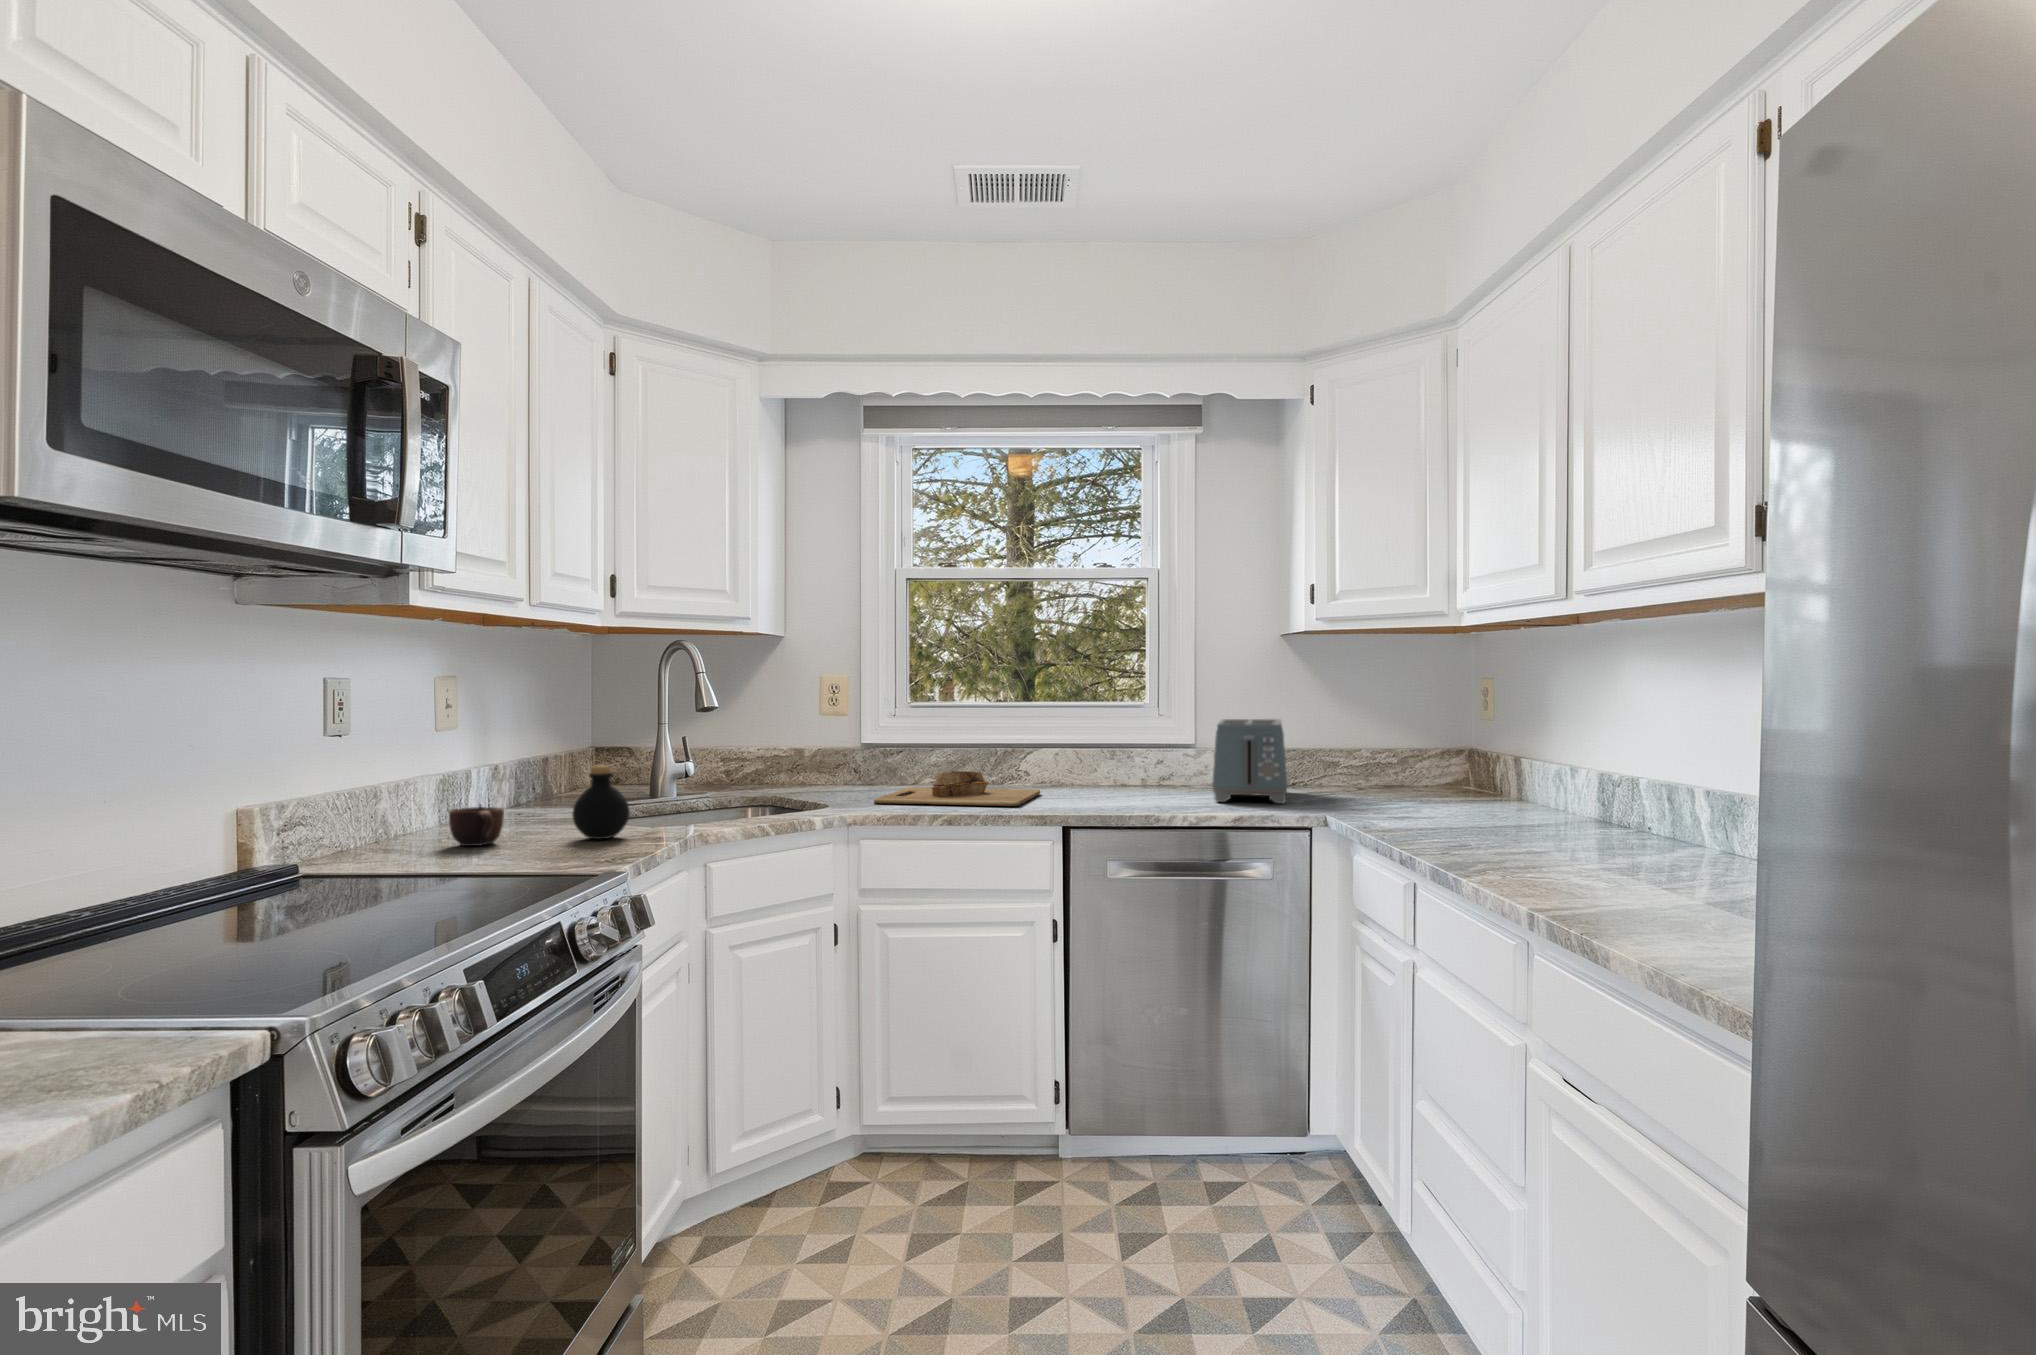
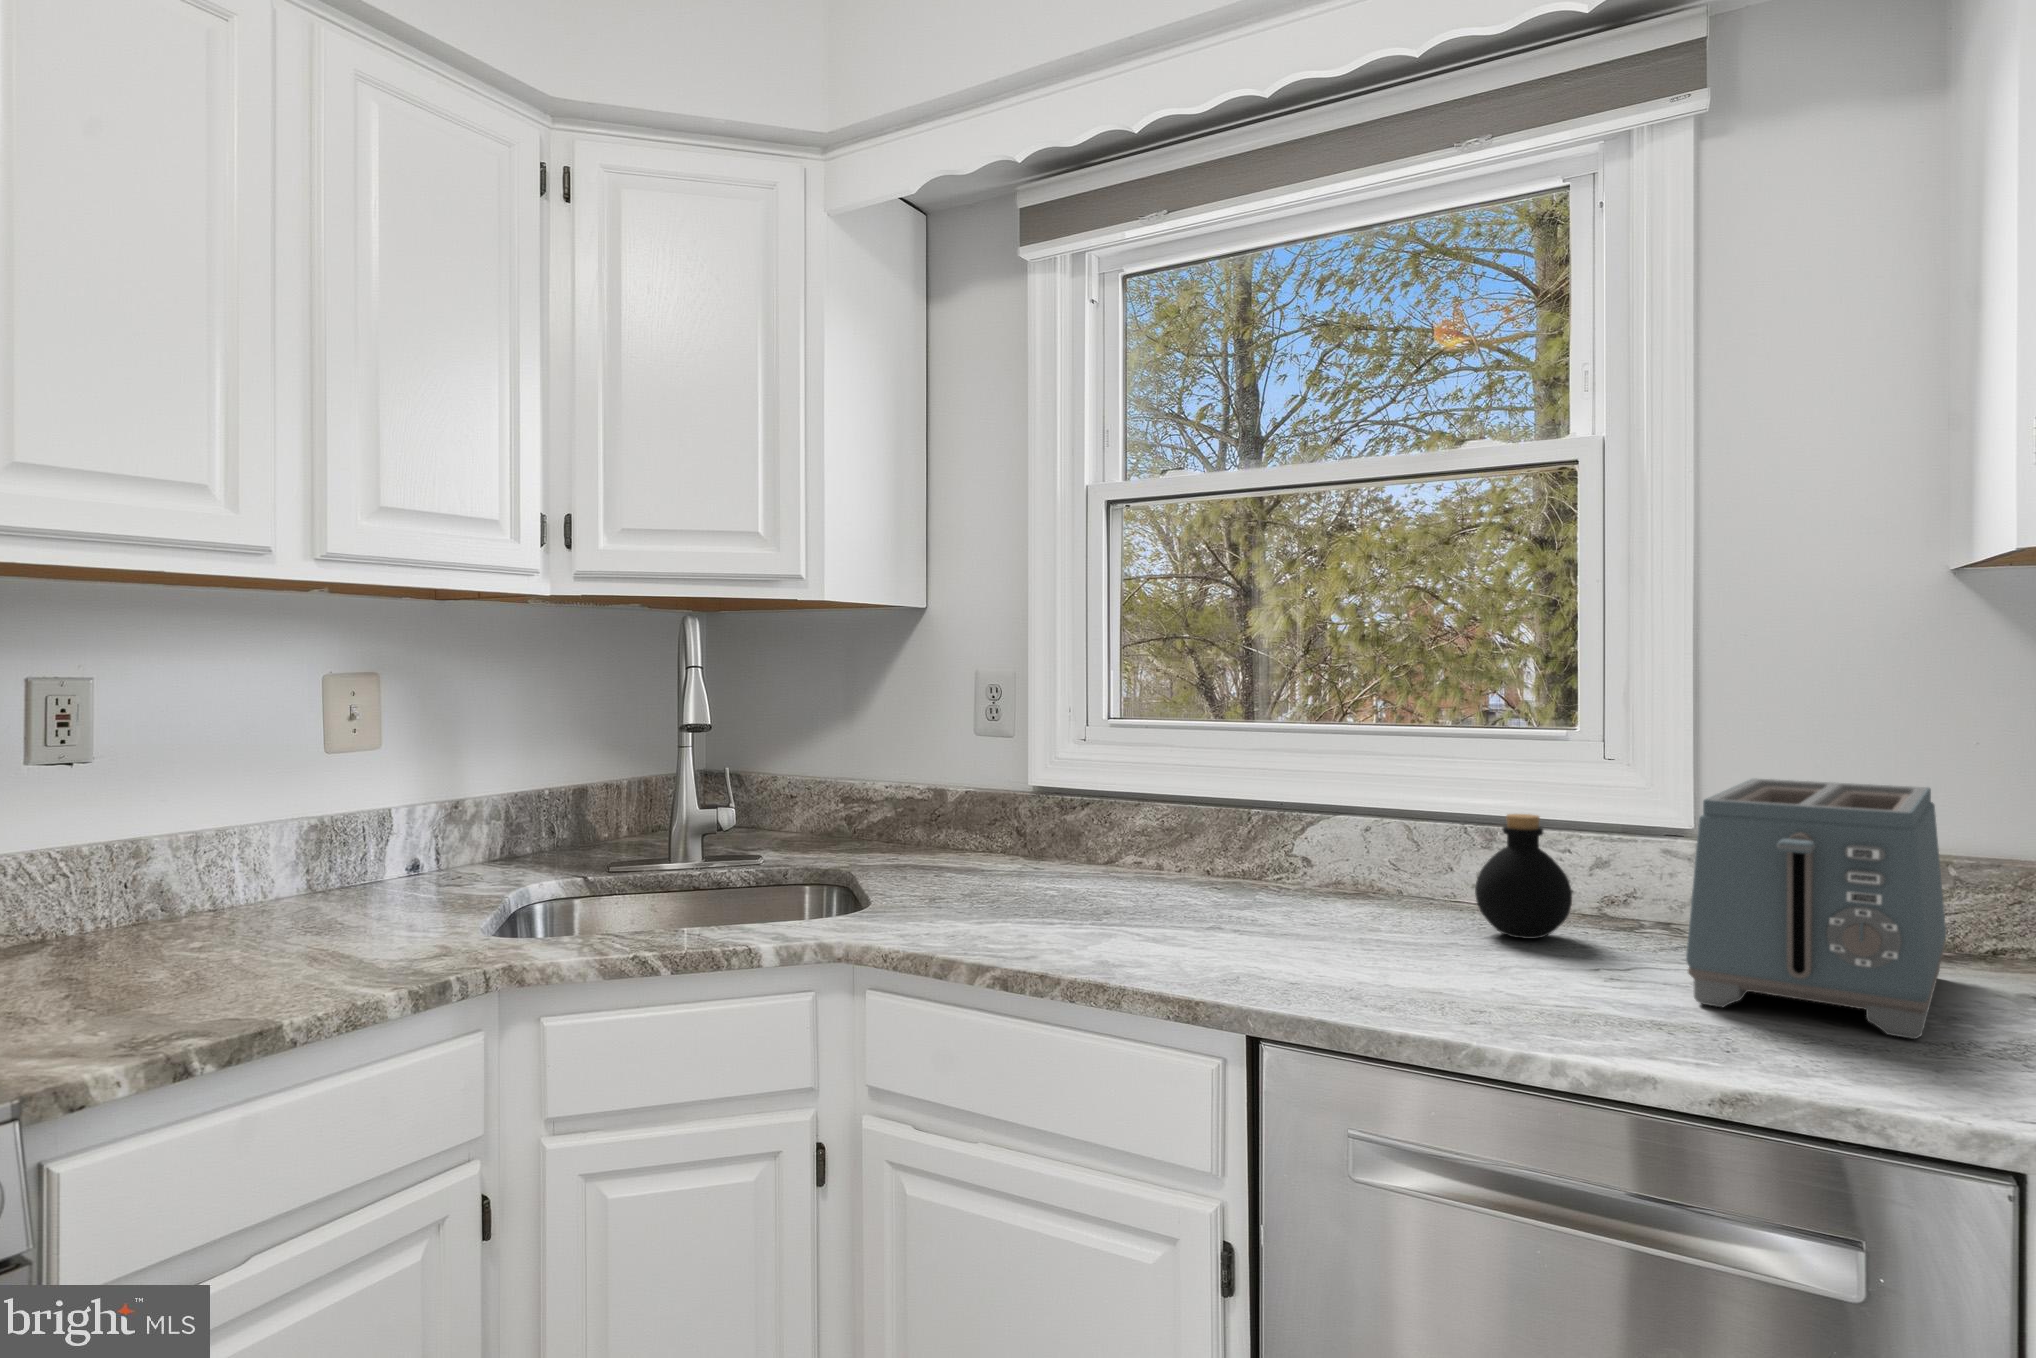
bottle: present [572,765,630,839] -> present [1475,814,1572,939]
cutting board: present [874,771,1040,806] -> none [937,861,1293,958]
mug: present [449,807,504,846] -> none [70,890,180,963]

